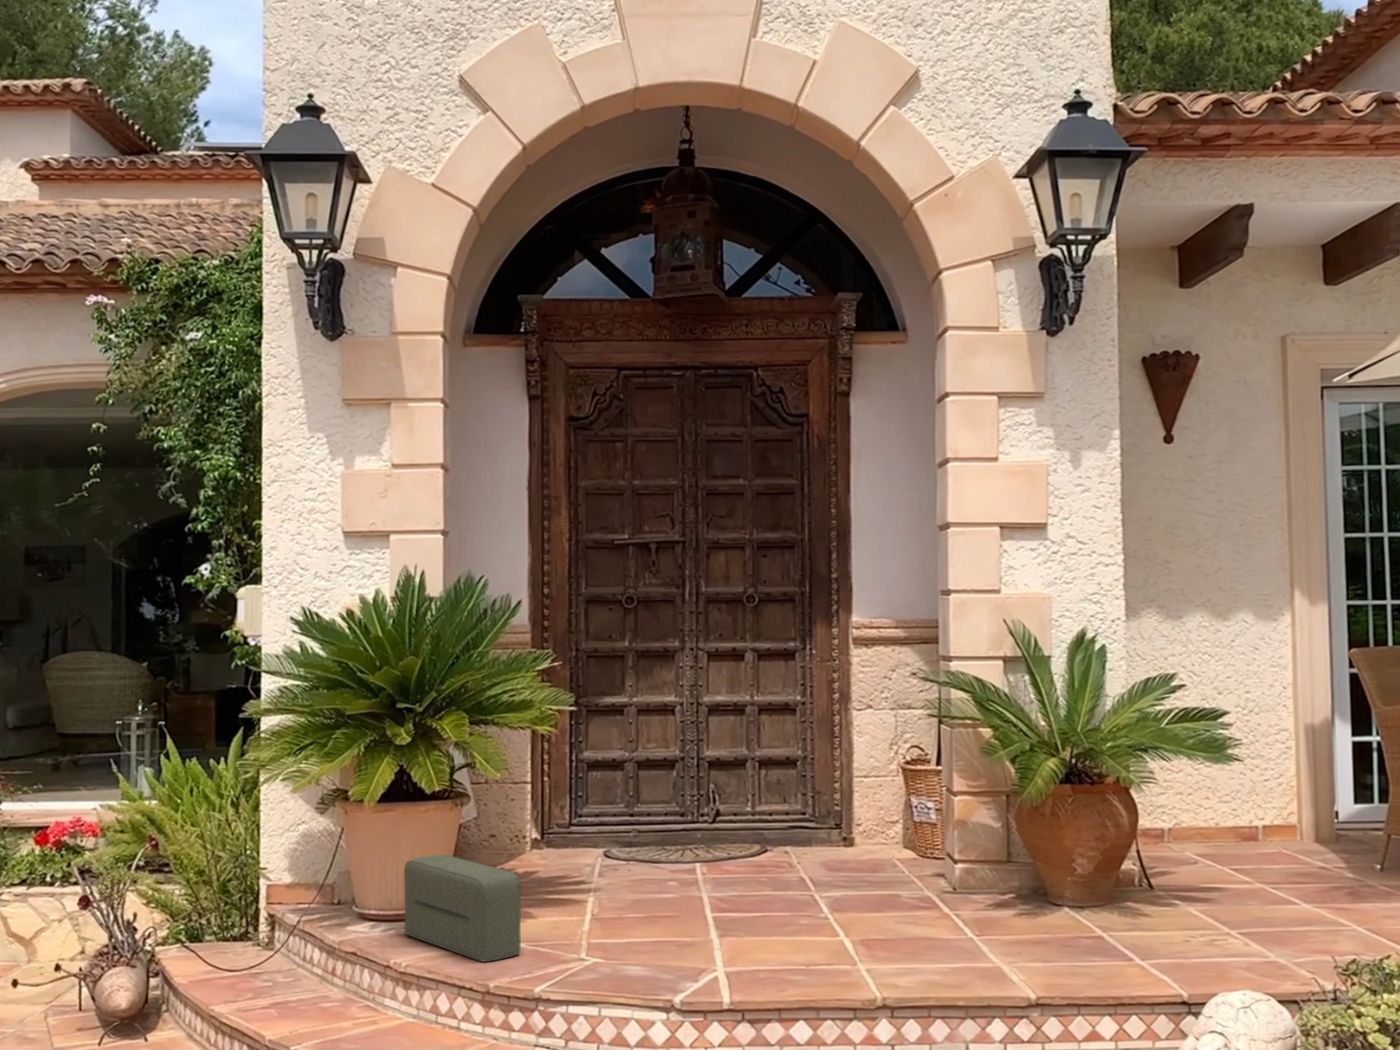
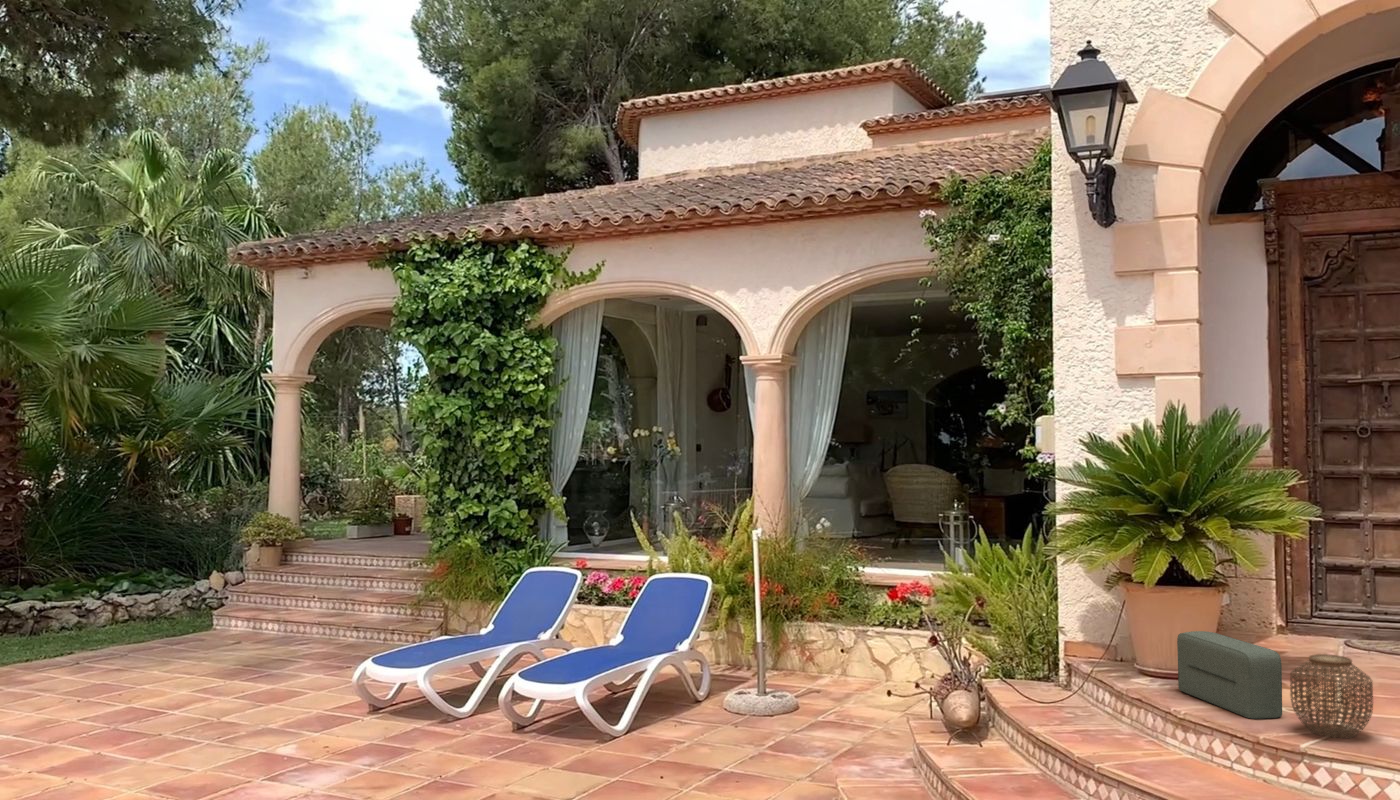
woven basket: none [528,871,616,973] -> present [1290,654,1373,738]

